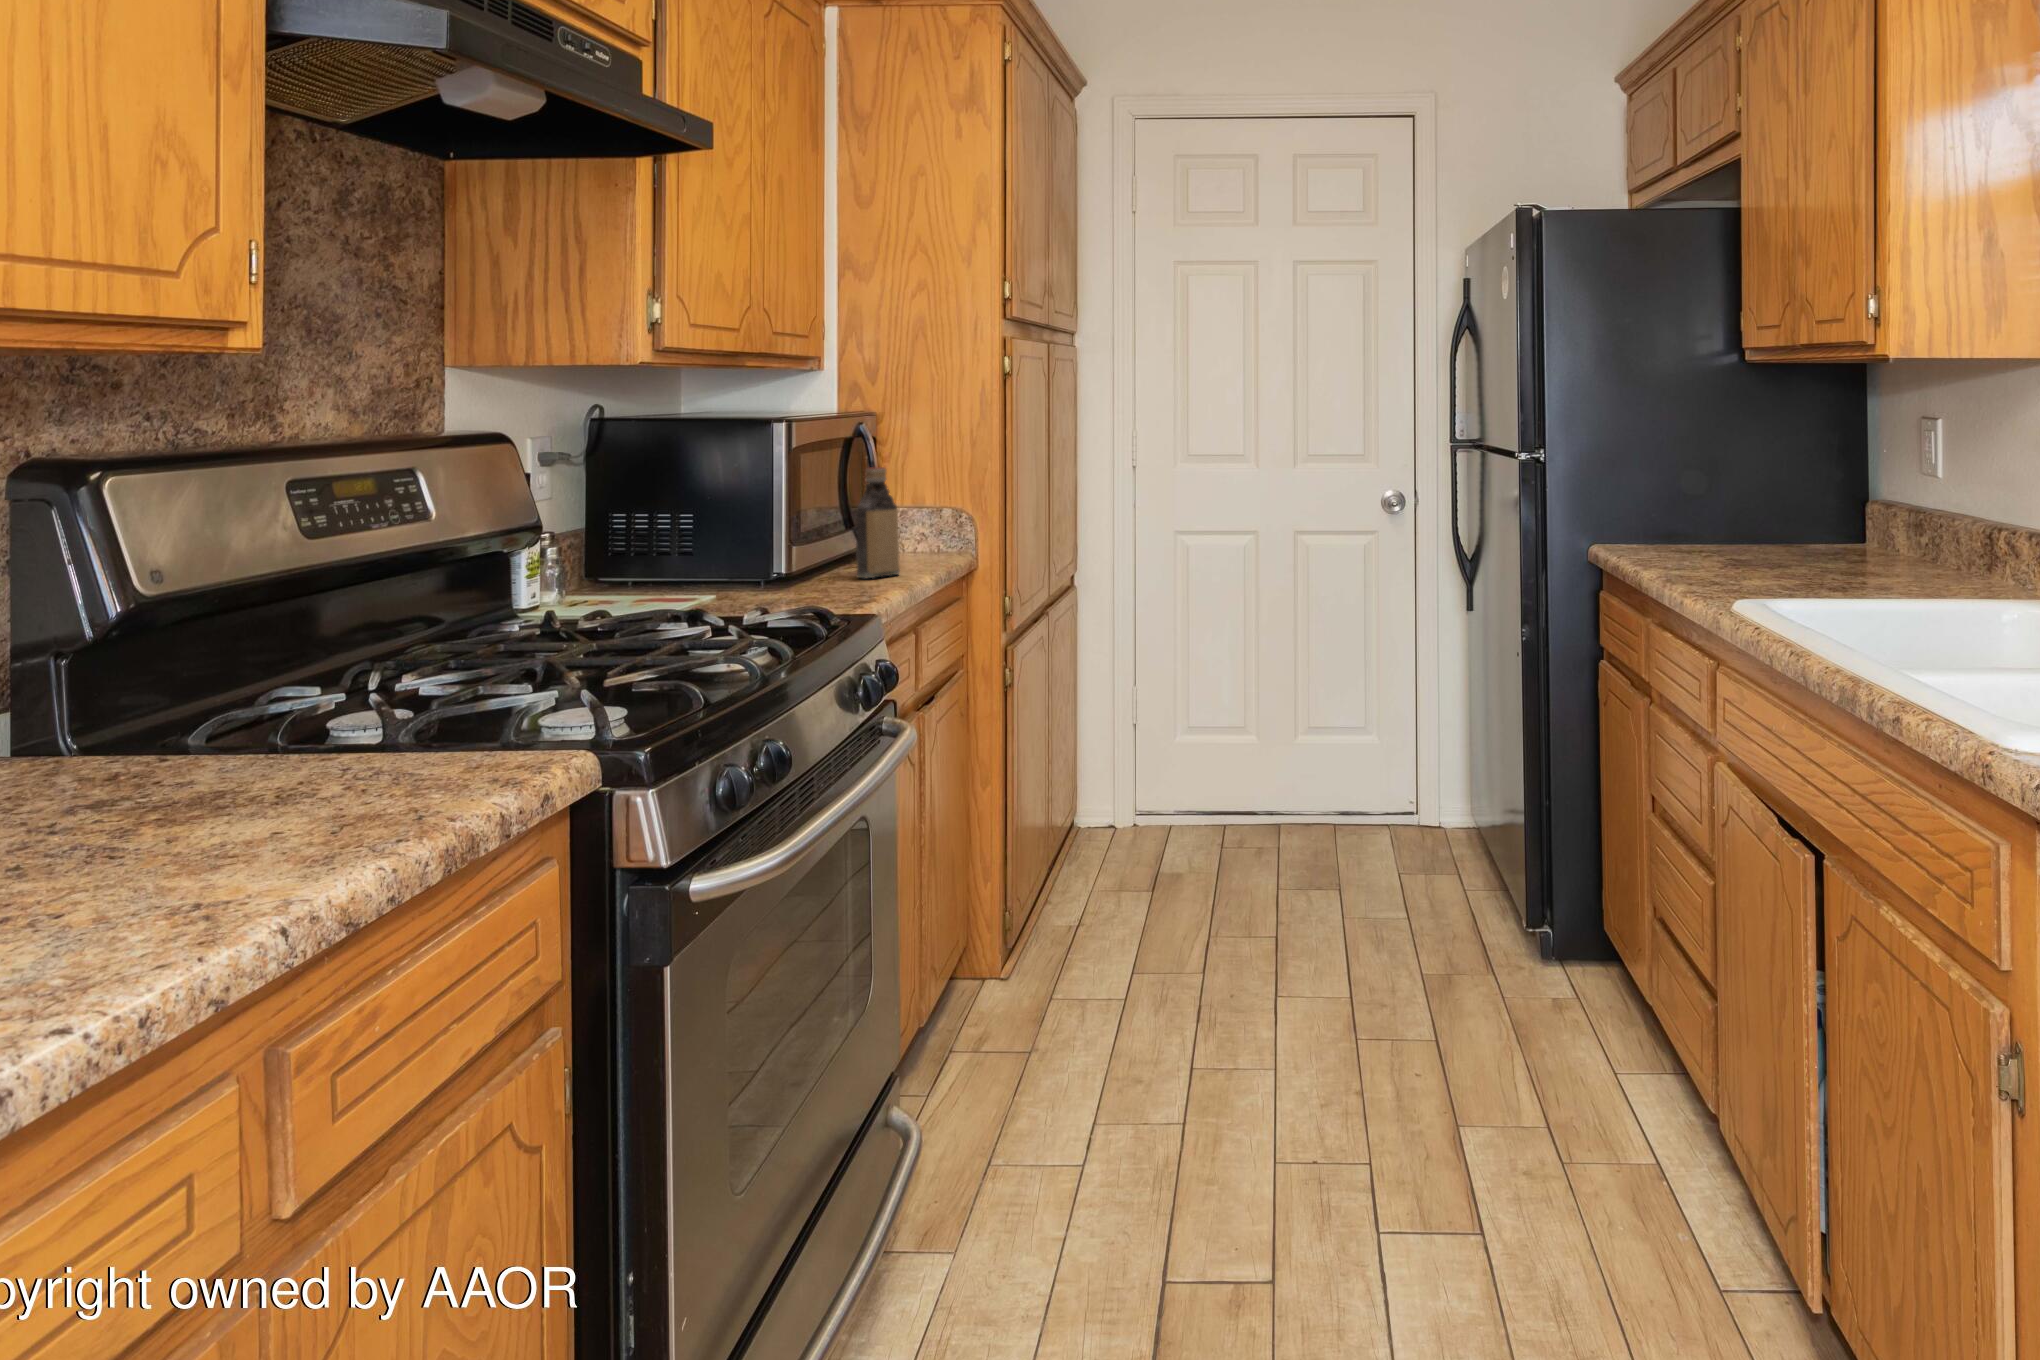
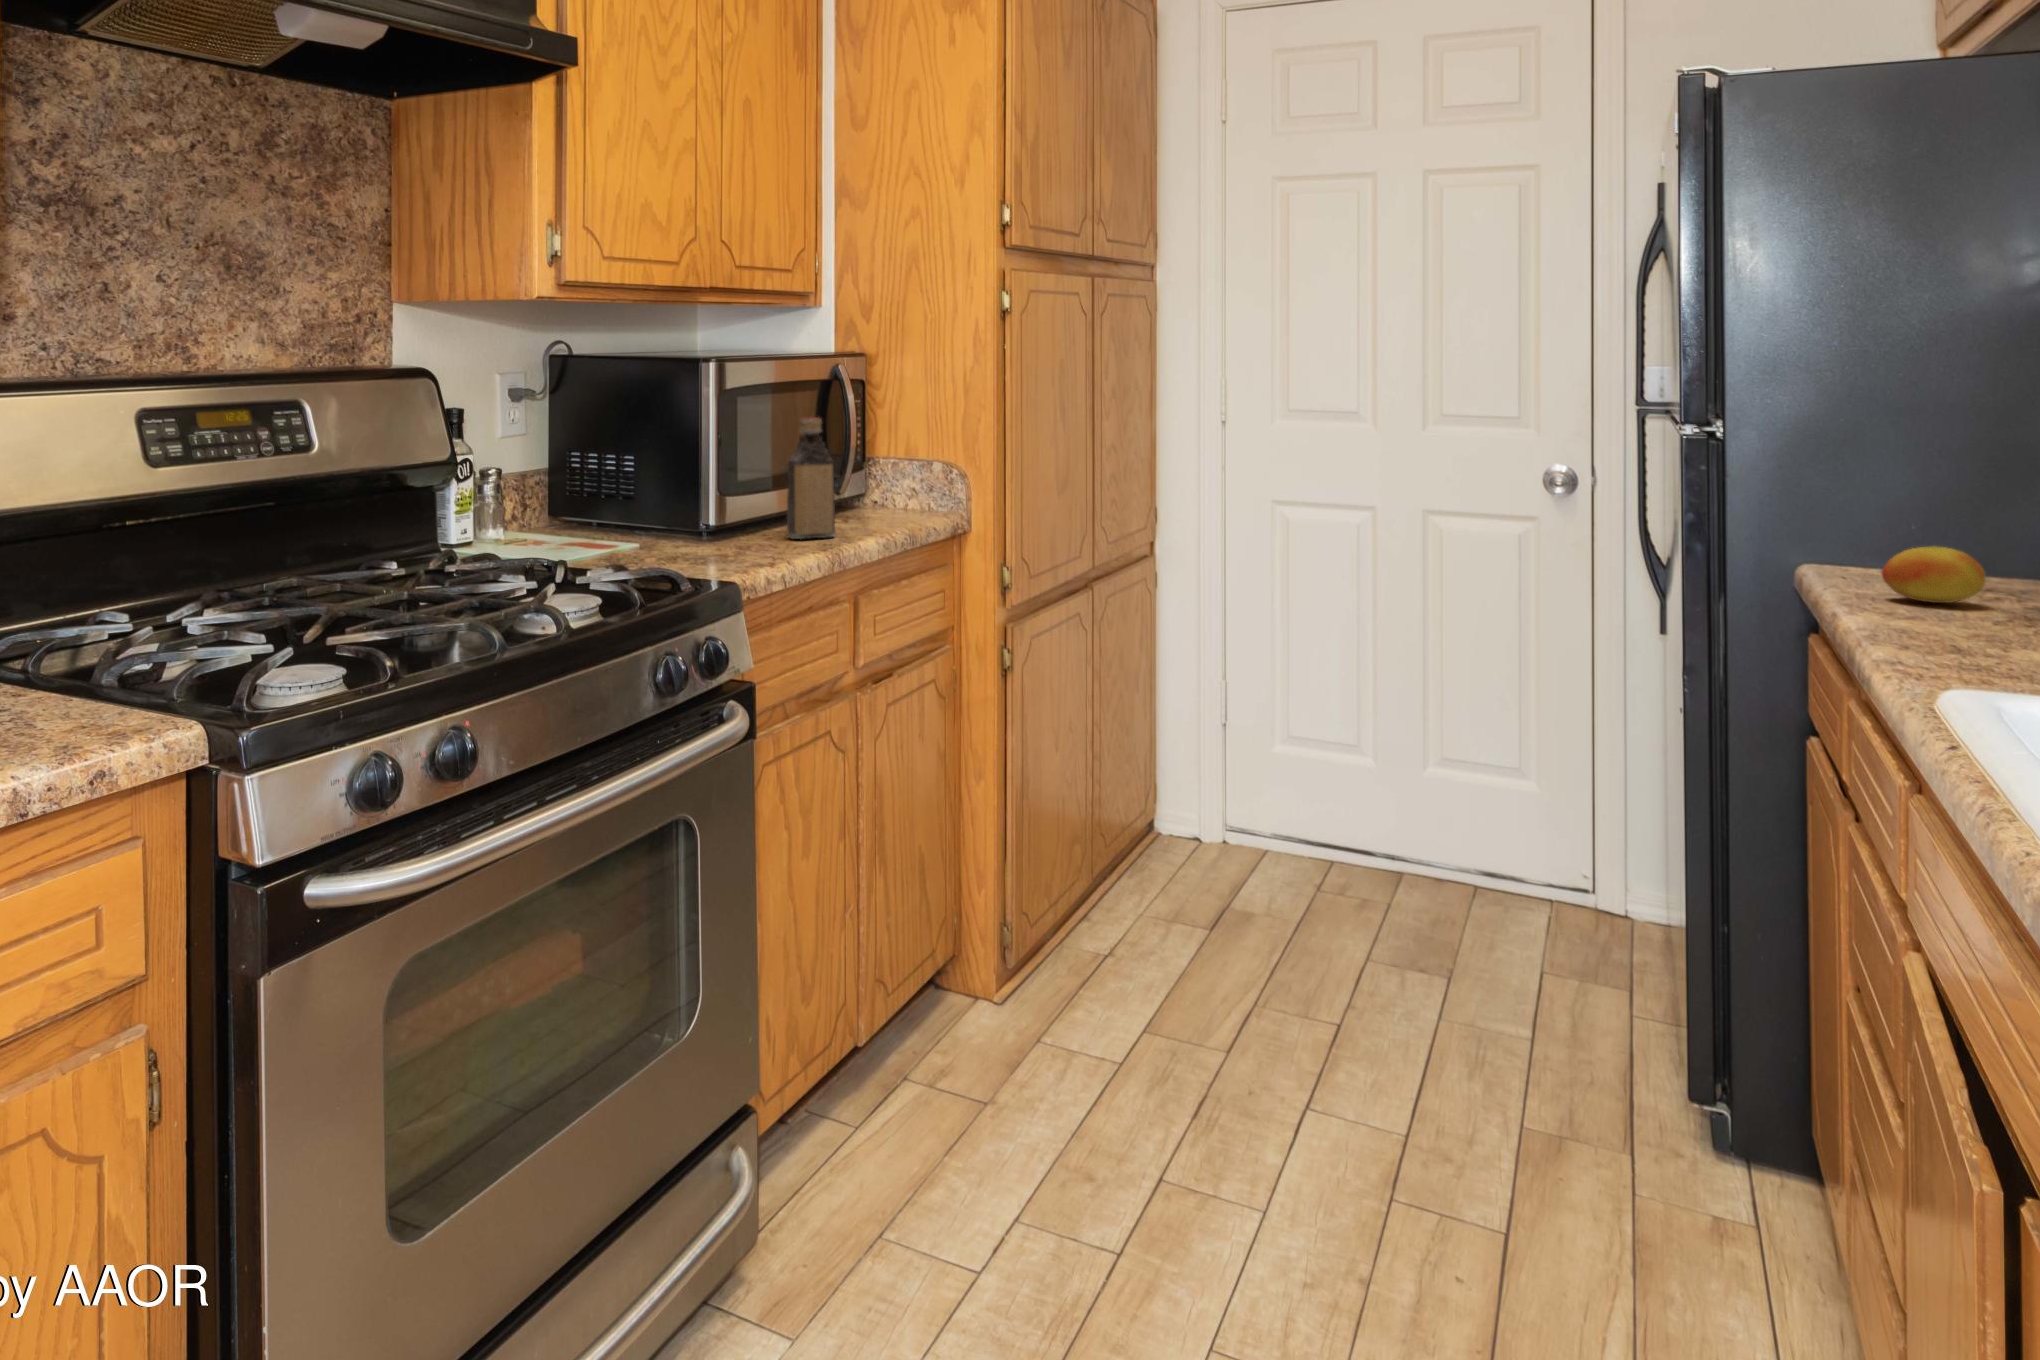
fruit: none [1651,520,1706,557] -> present [1882,546,1985,603]

